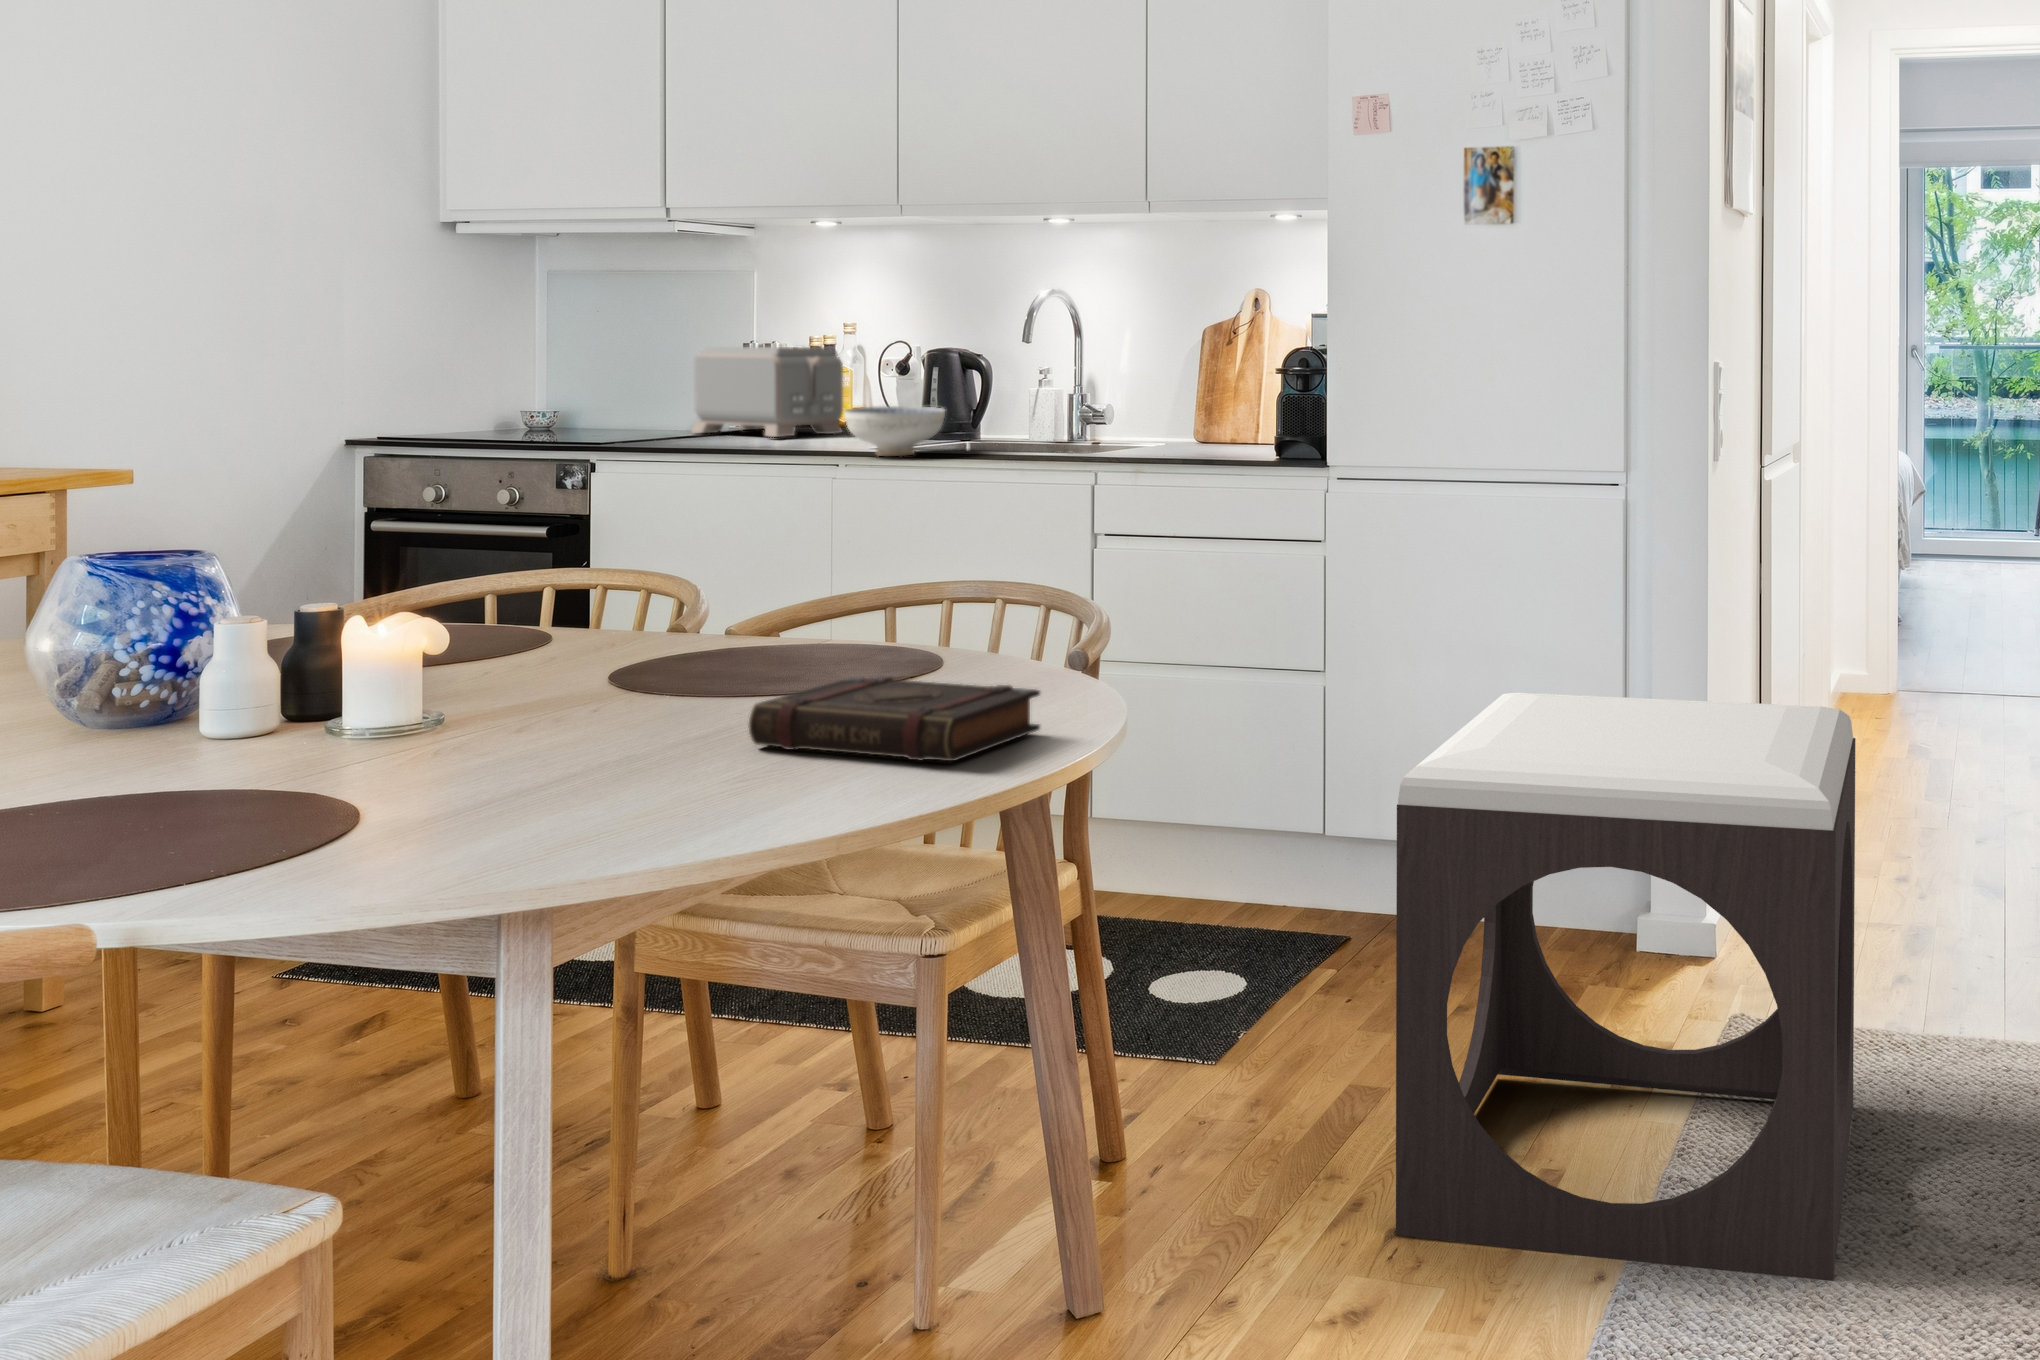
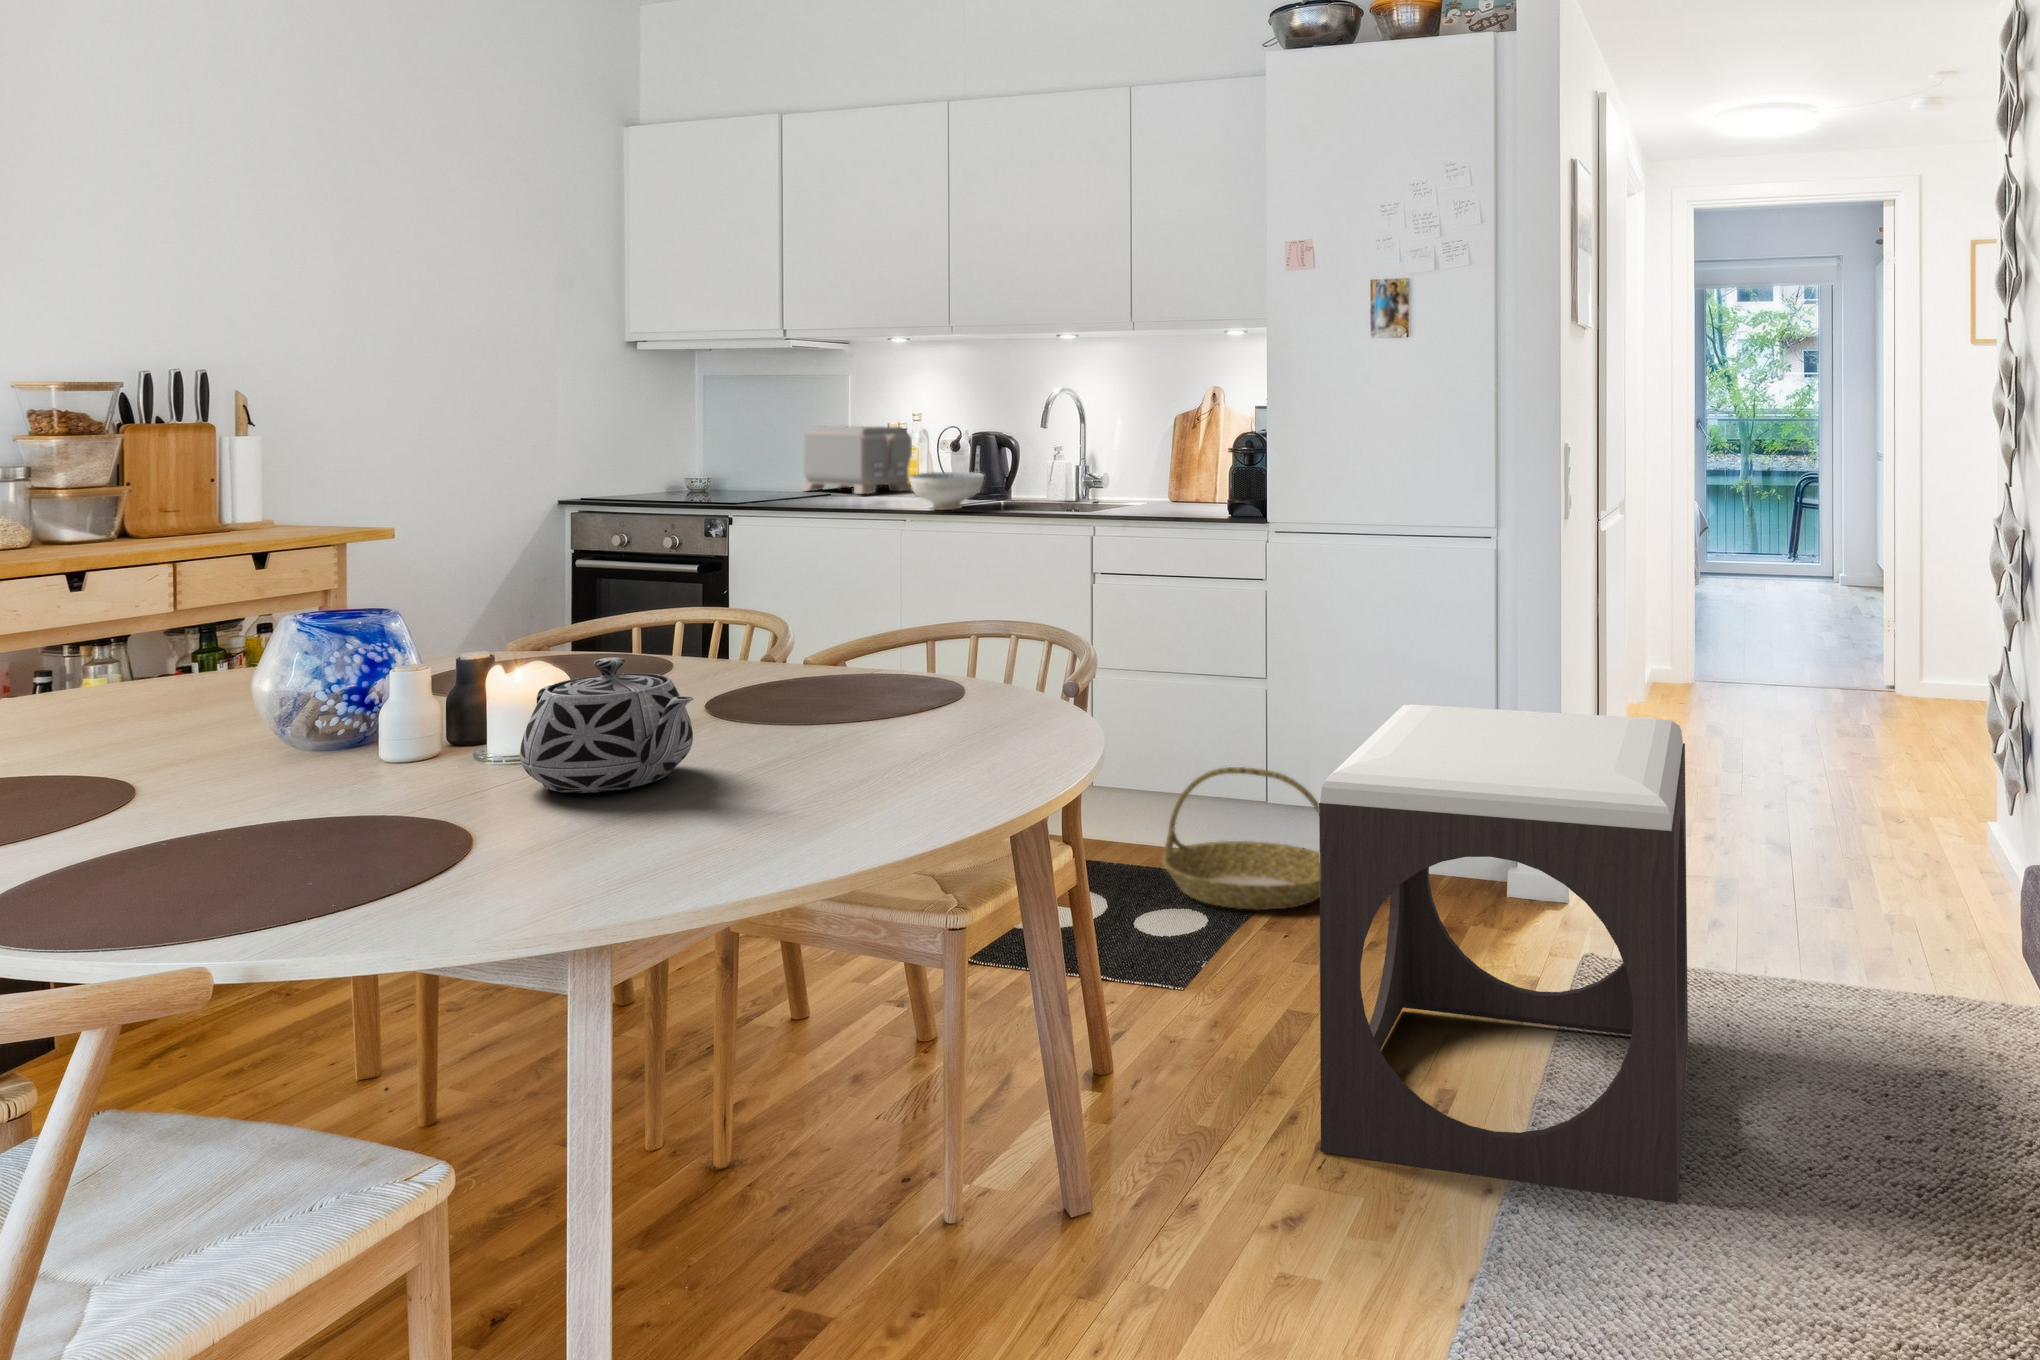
teapot: none [385,607,614,774] -> present [520,657,694,793]
book: present [749,677,1040,761] -> none [804,707,1034,783]
basket: none [1185,786,1419,966] -> present [1162,767,1319,910]

